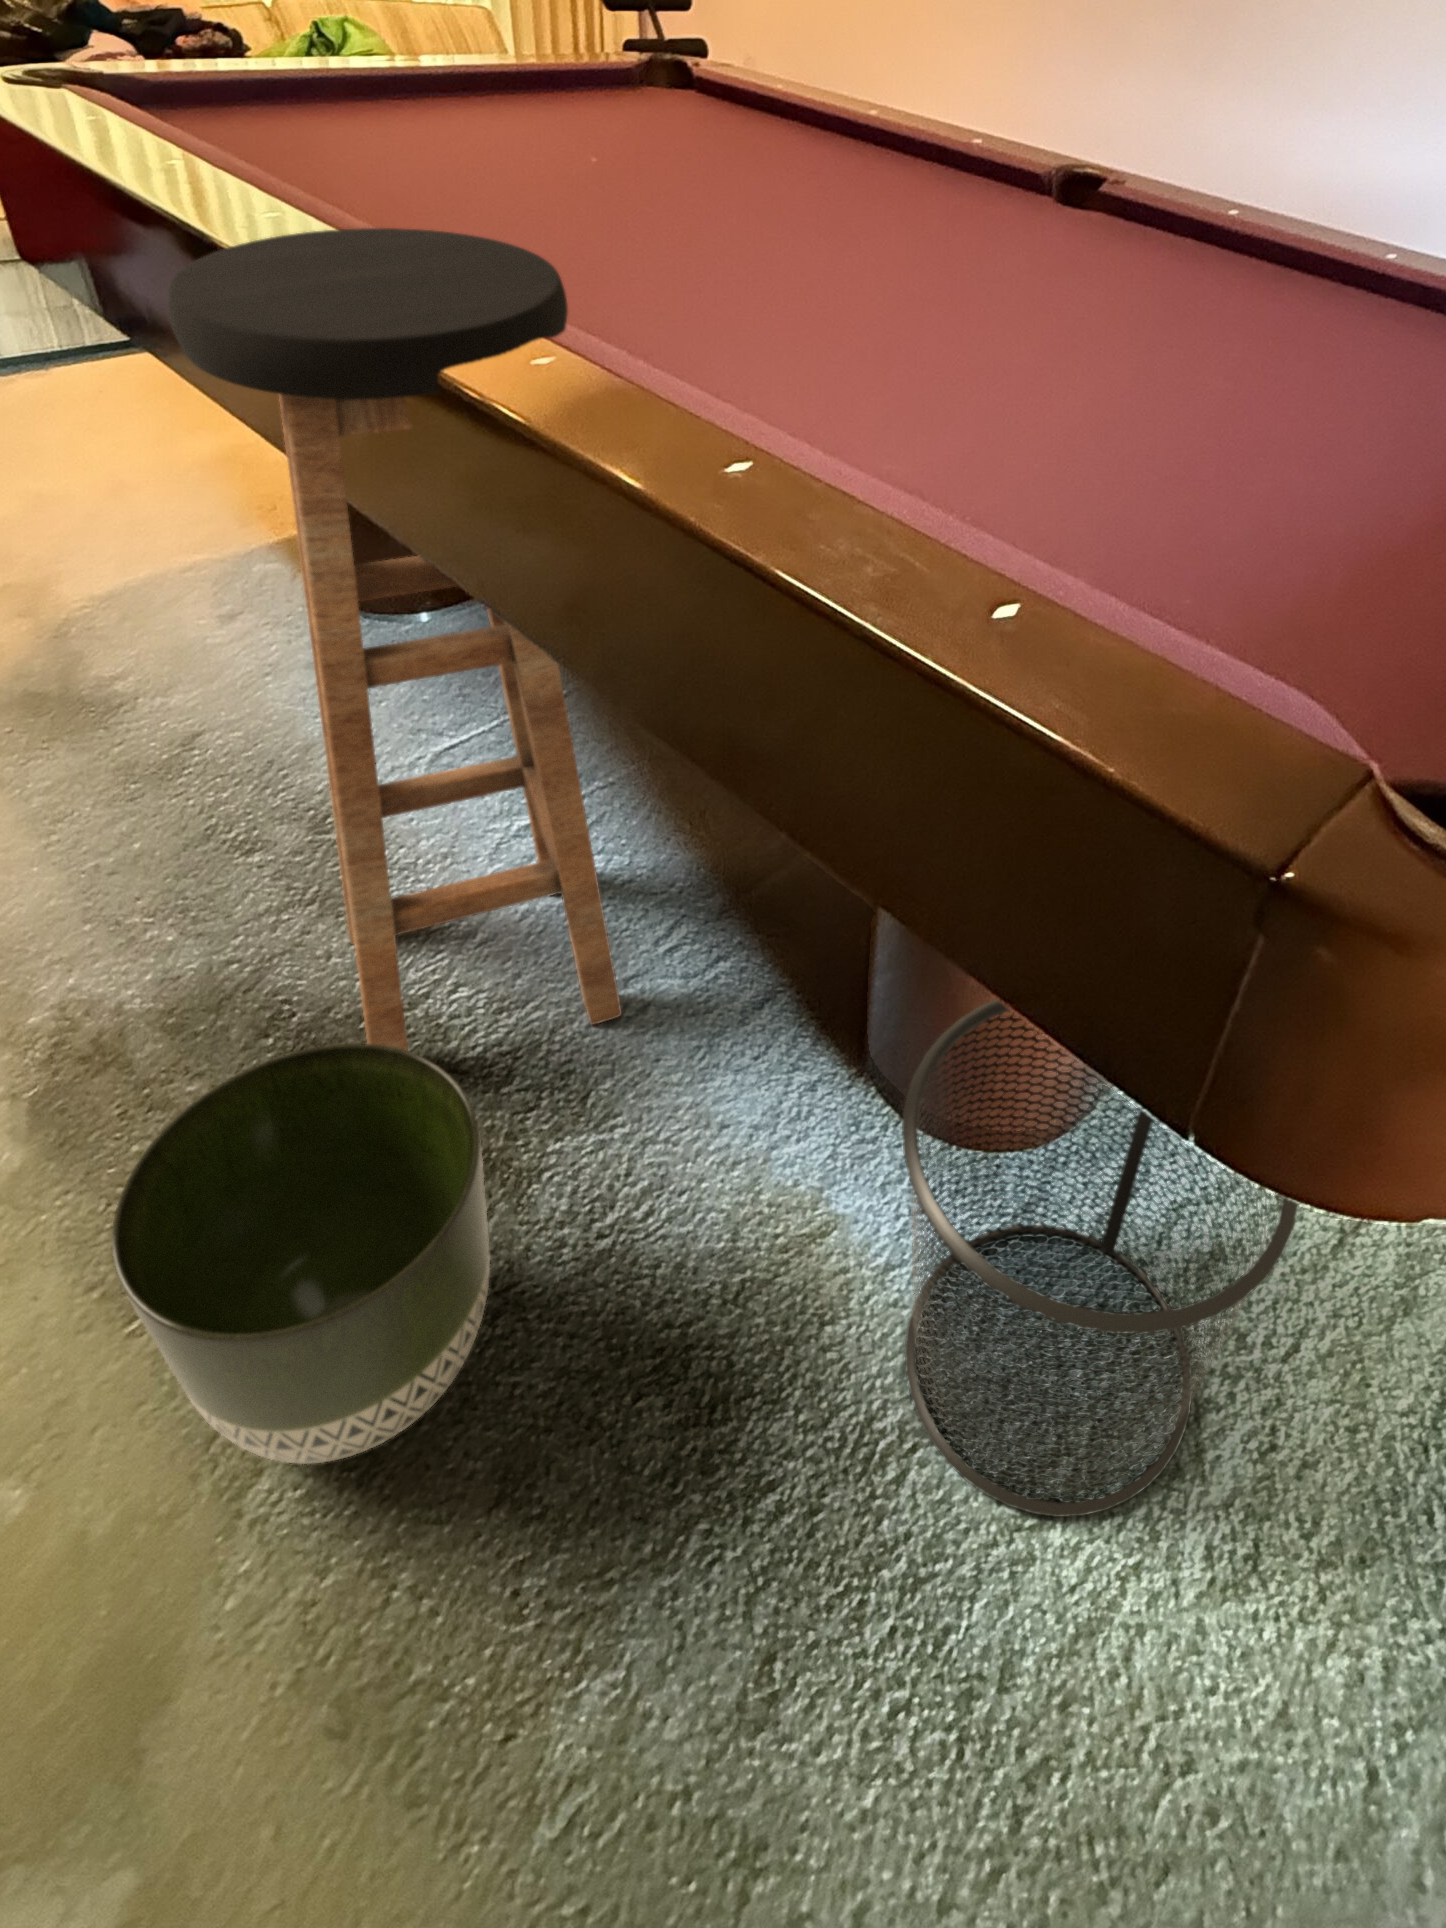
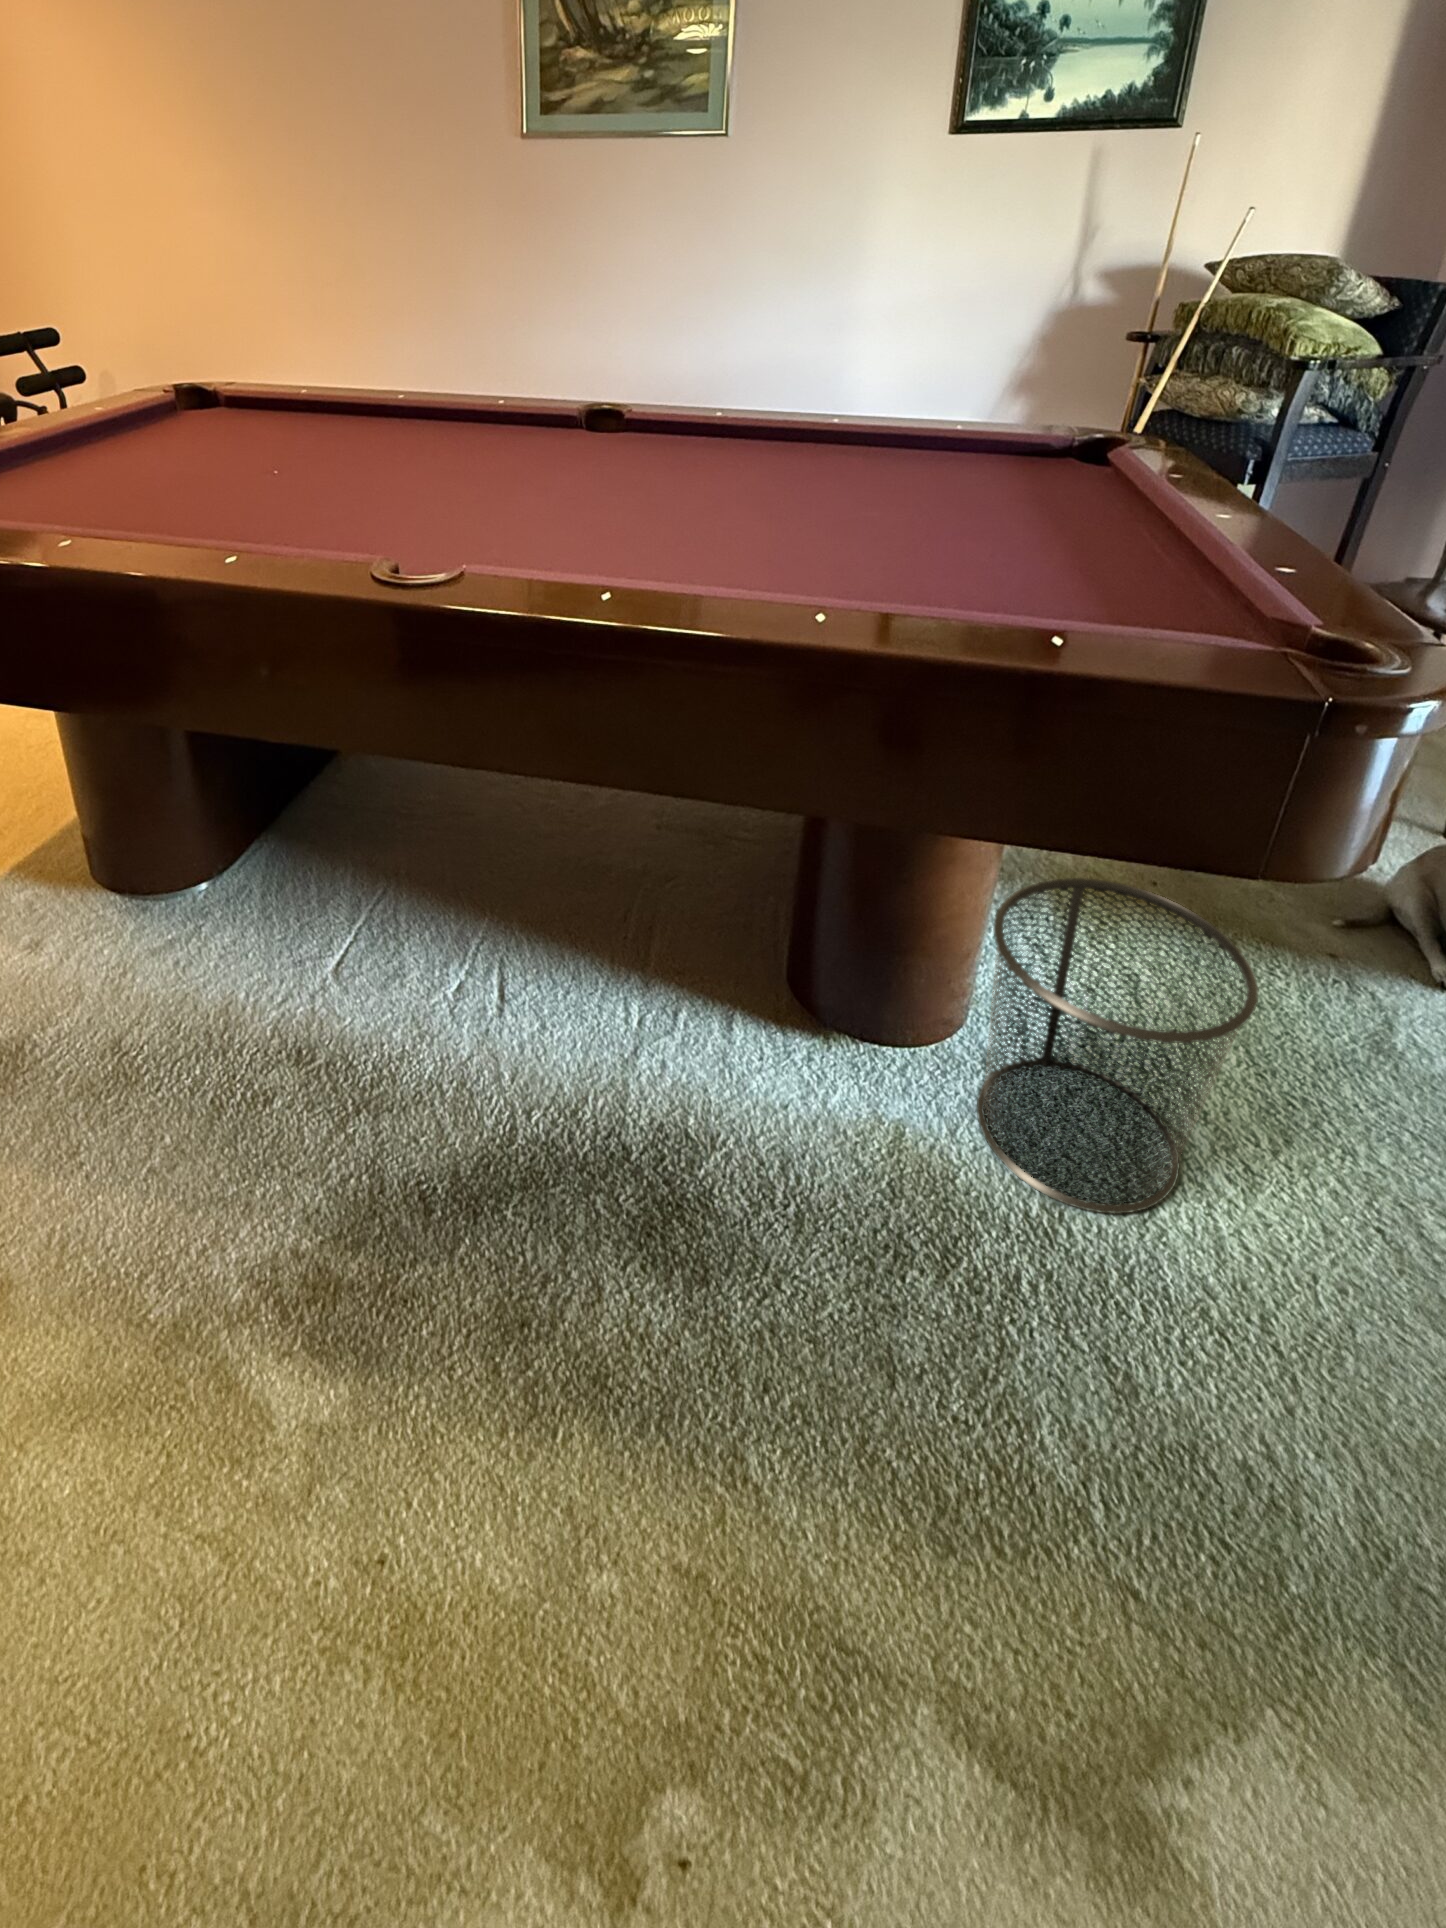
bar stool: present [168,228,622,1051] -> none [387,536,655,1200]
planter: present [111,1043,490,1464] -> none [633,1099,876,1423]

